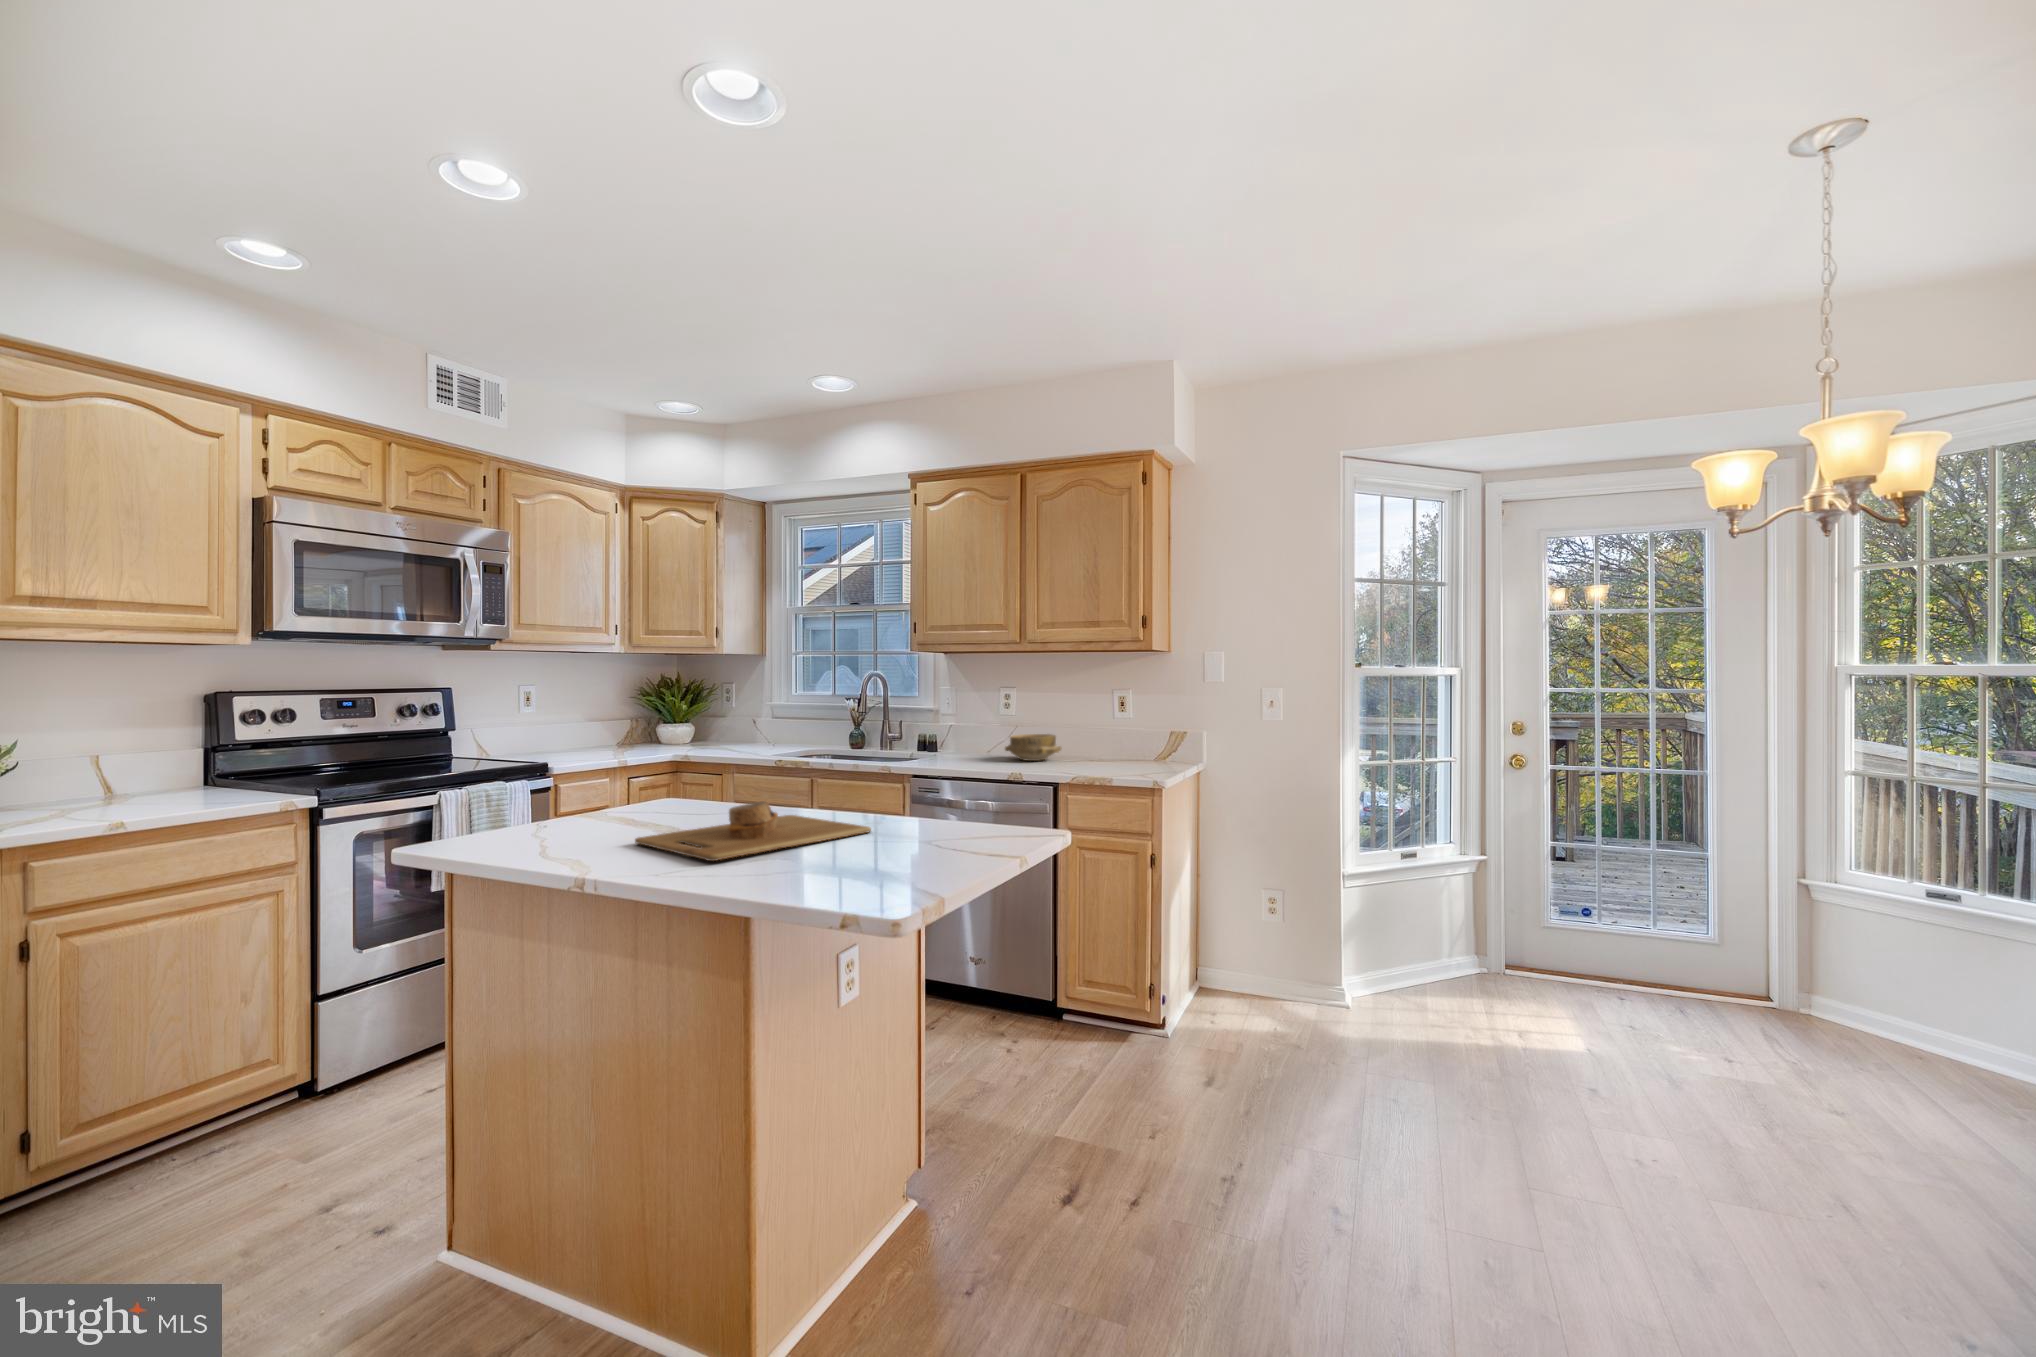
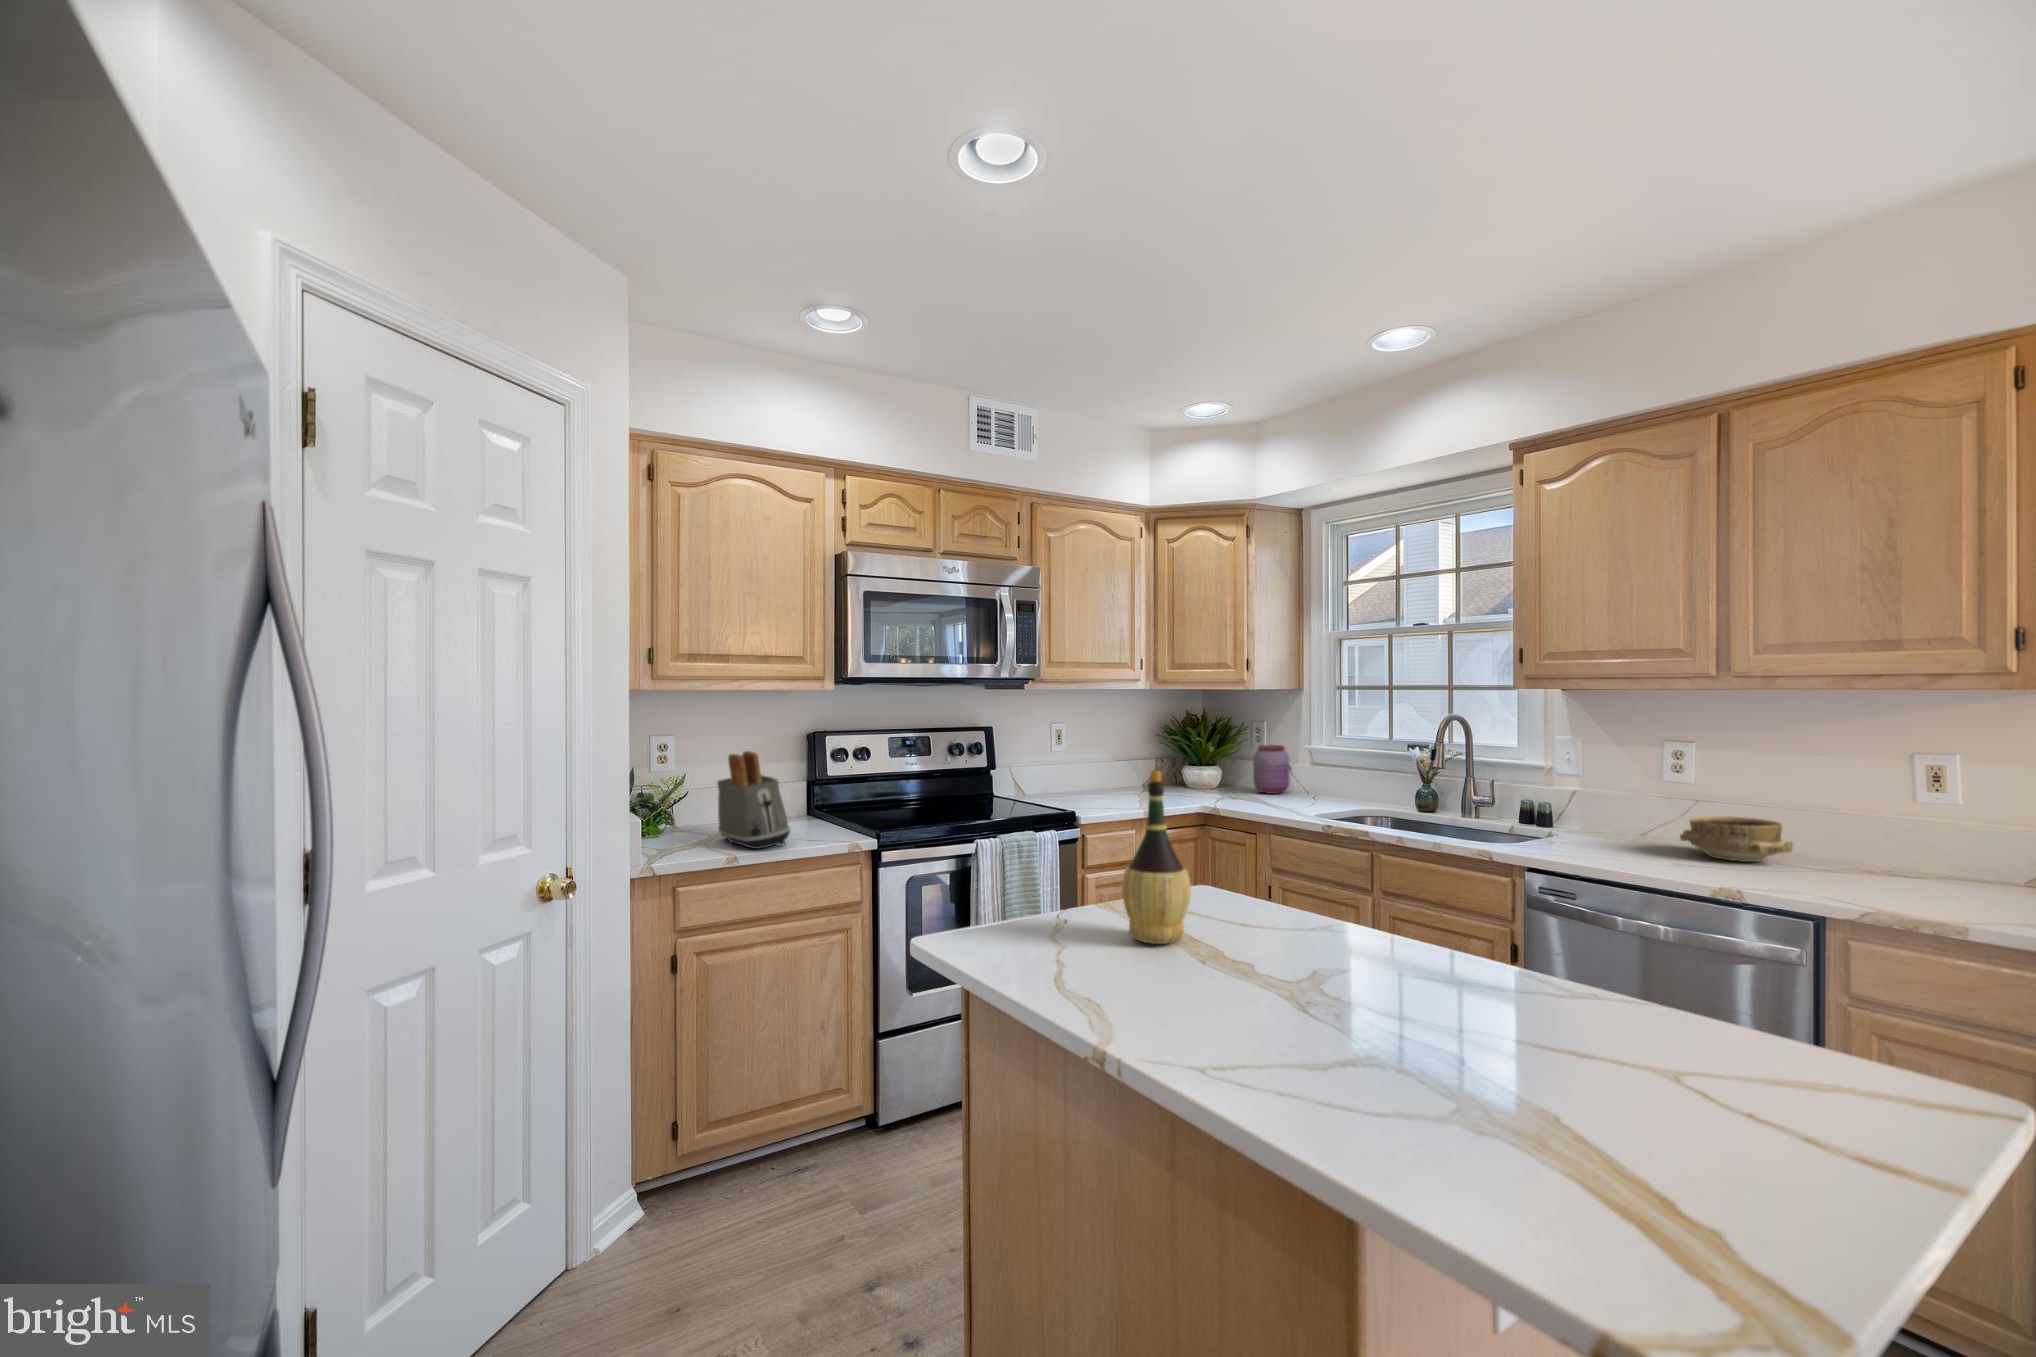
wine bottle: none [596,694,653,823] -> present [1122,771,1191,944]
jar: none [721,704,753,745] -> present [1253,745,1290,794]
toaster: none [86,708,203,811] -> present [717,751,790,849]
cutting board: present [635,801,871,861] -> none [1171,952,1546,1077]

